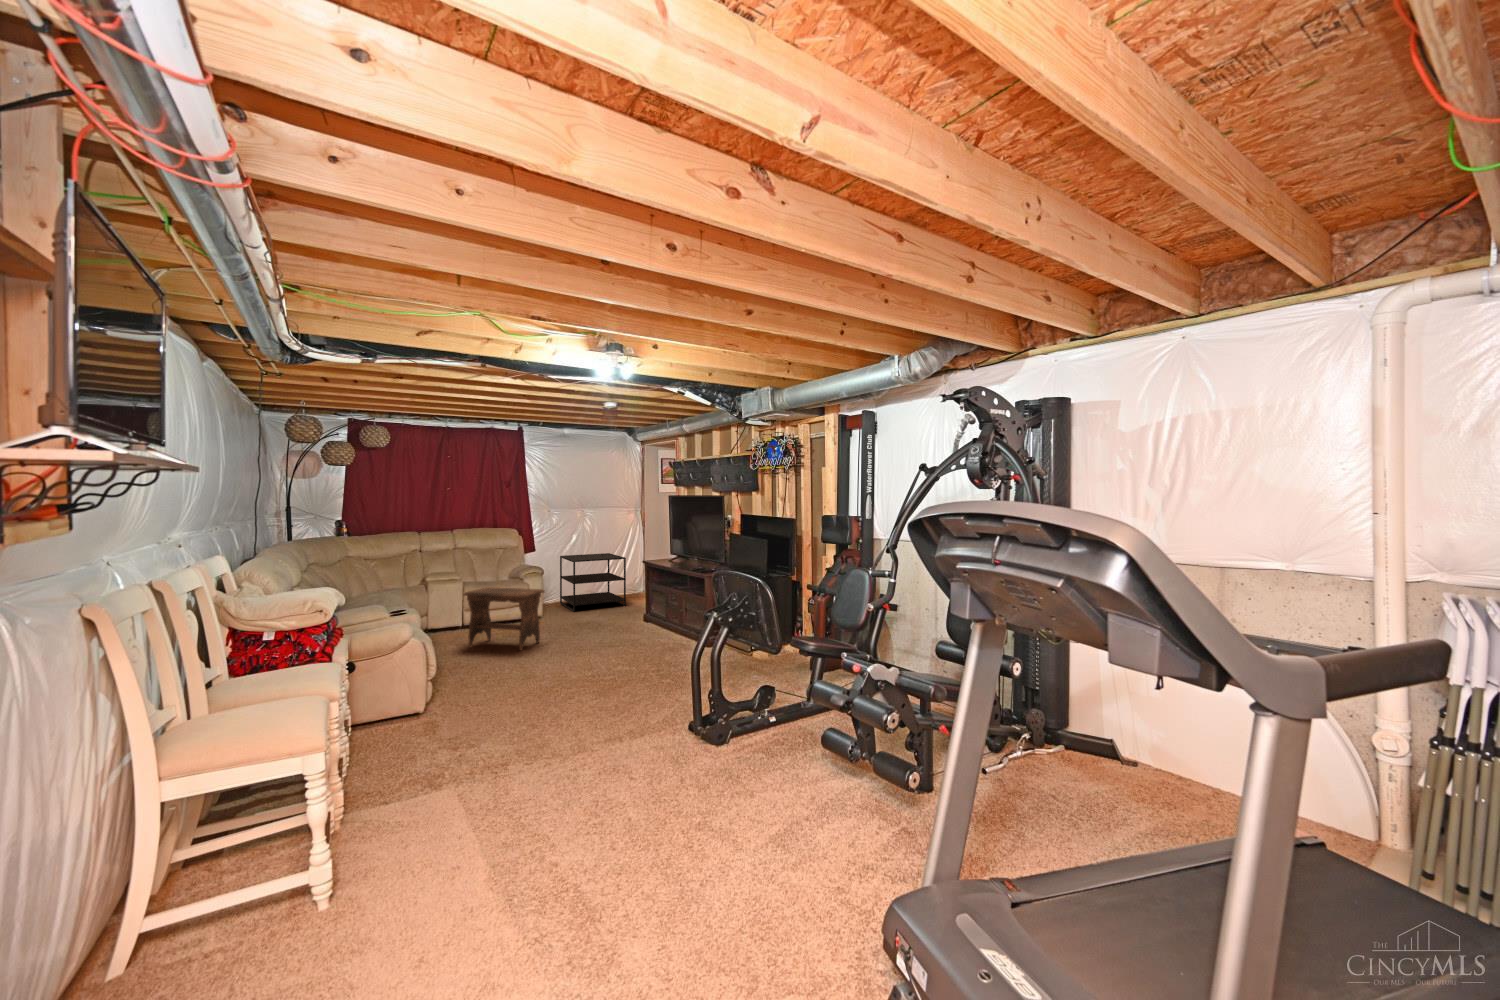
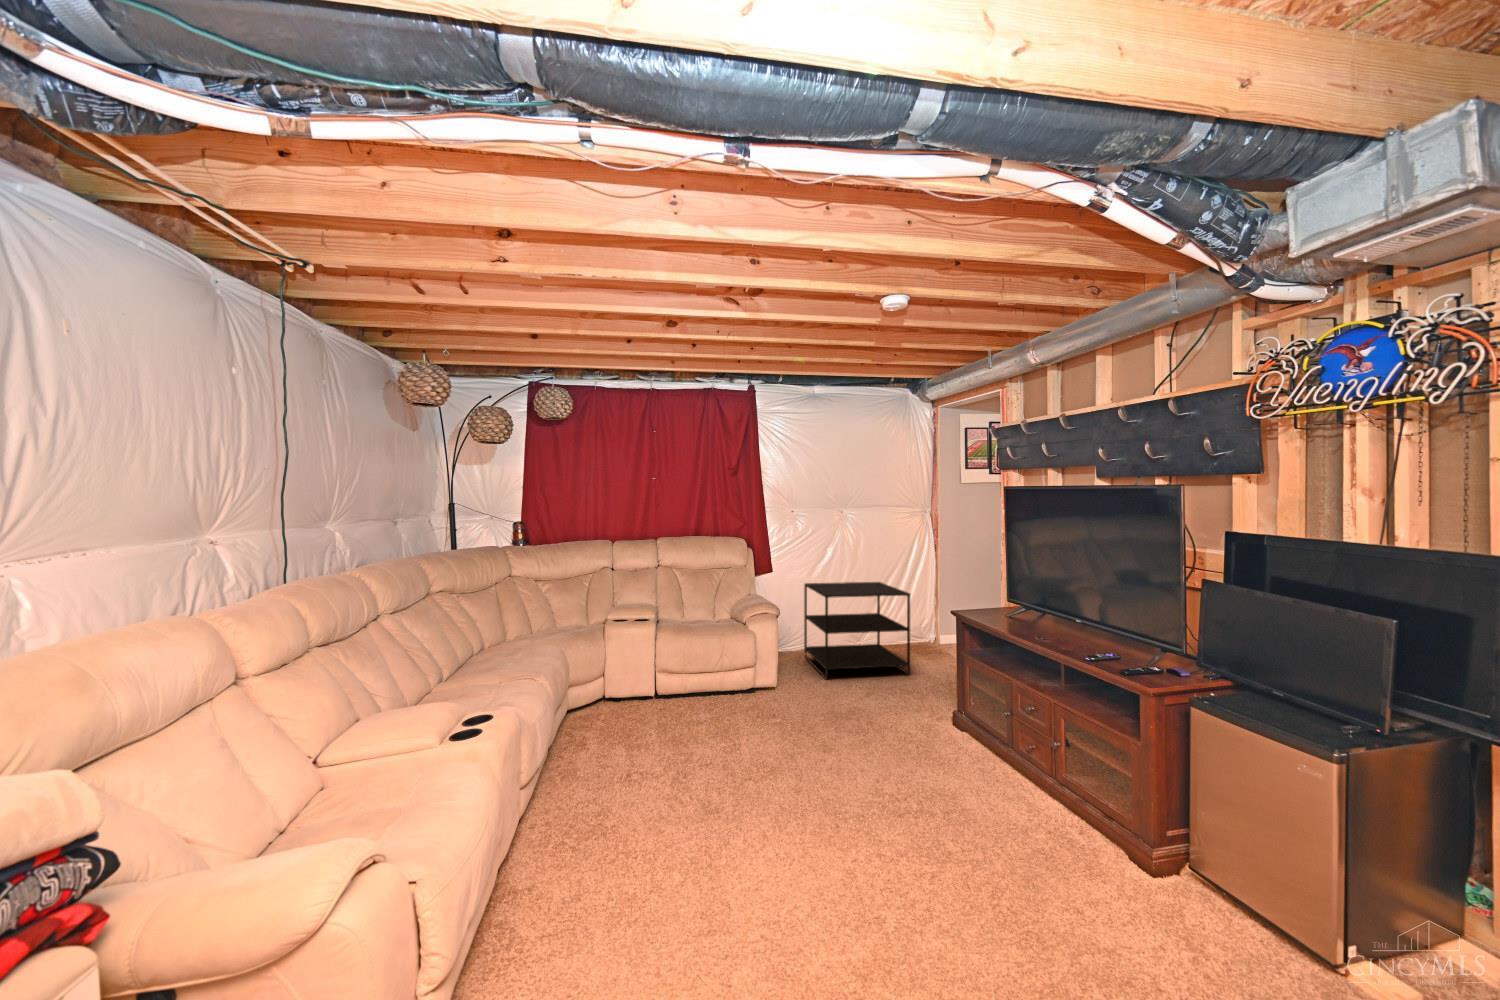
footstool: present [463,587,544,650] -> none [645,641,778,774]

